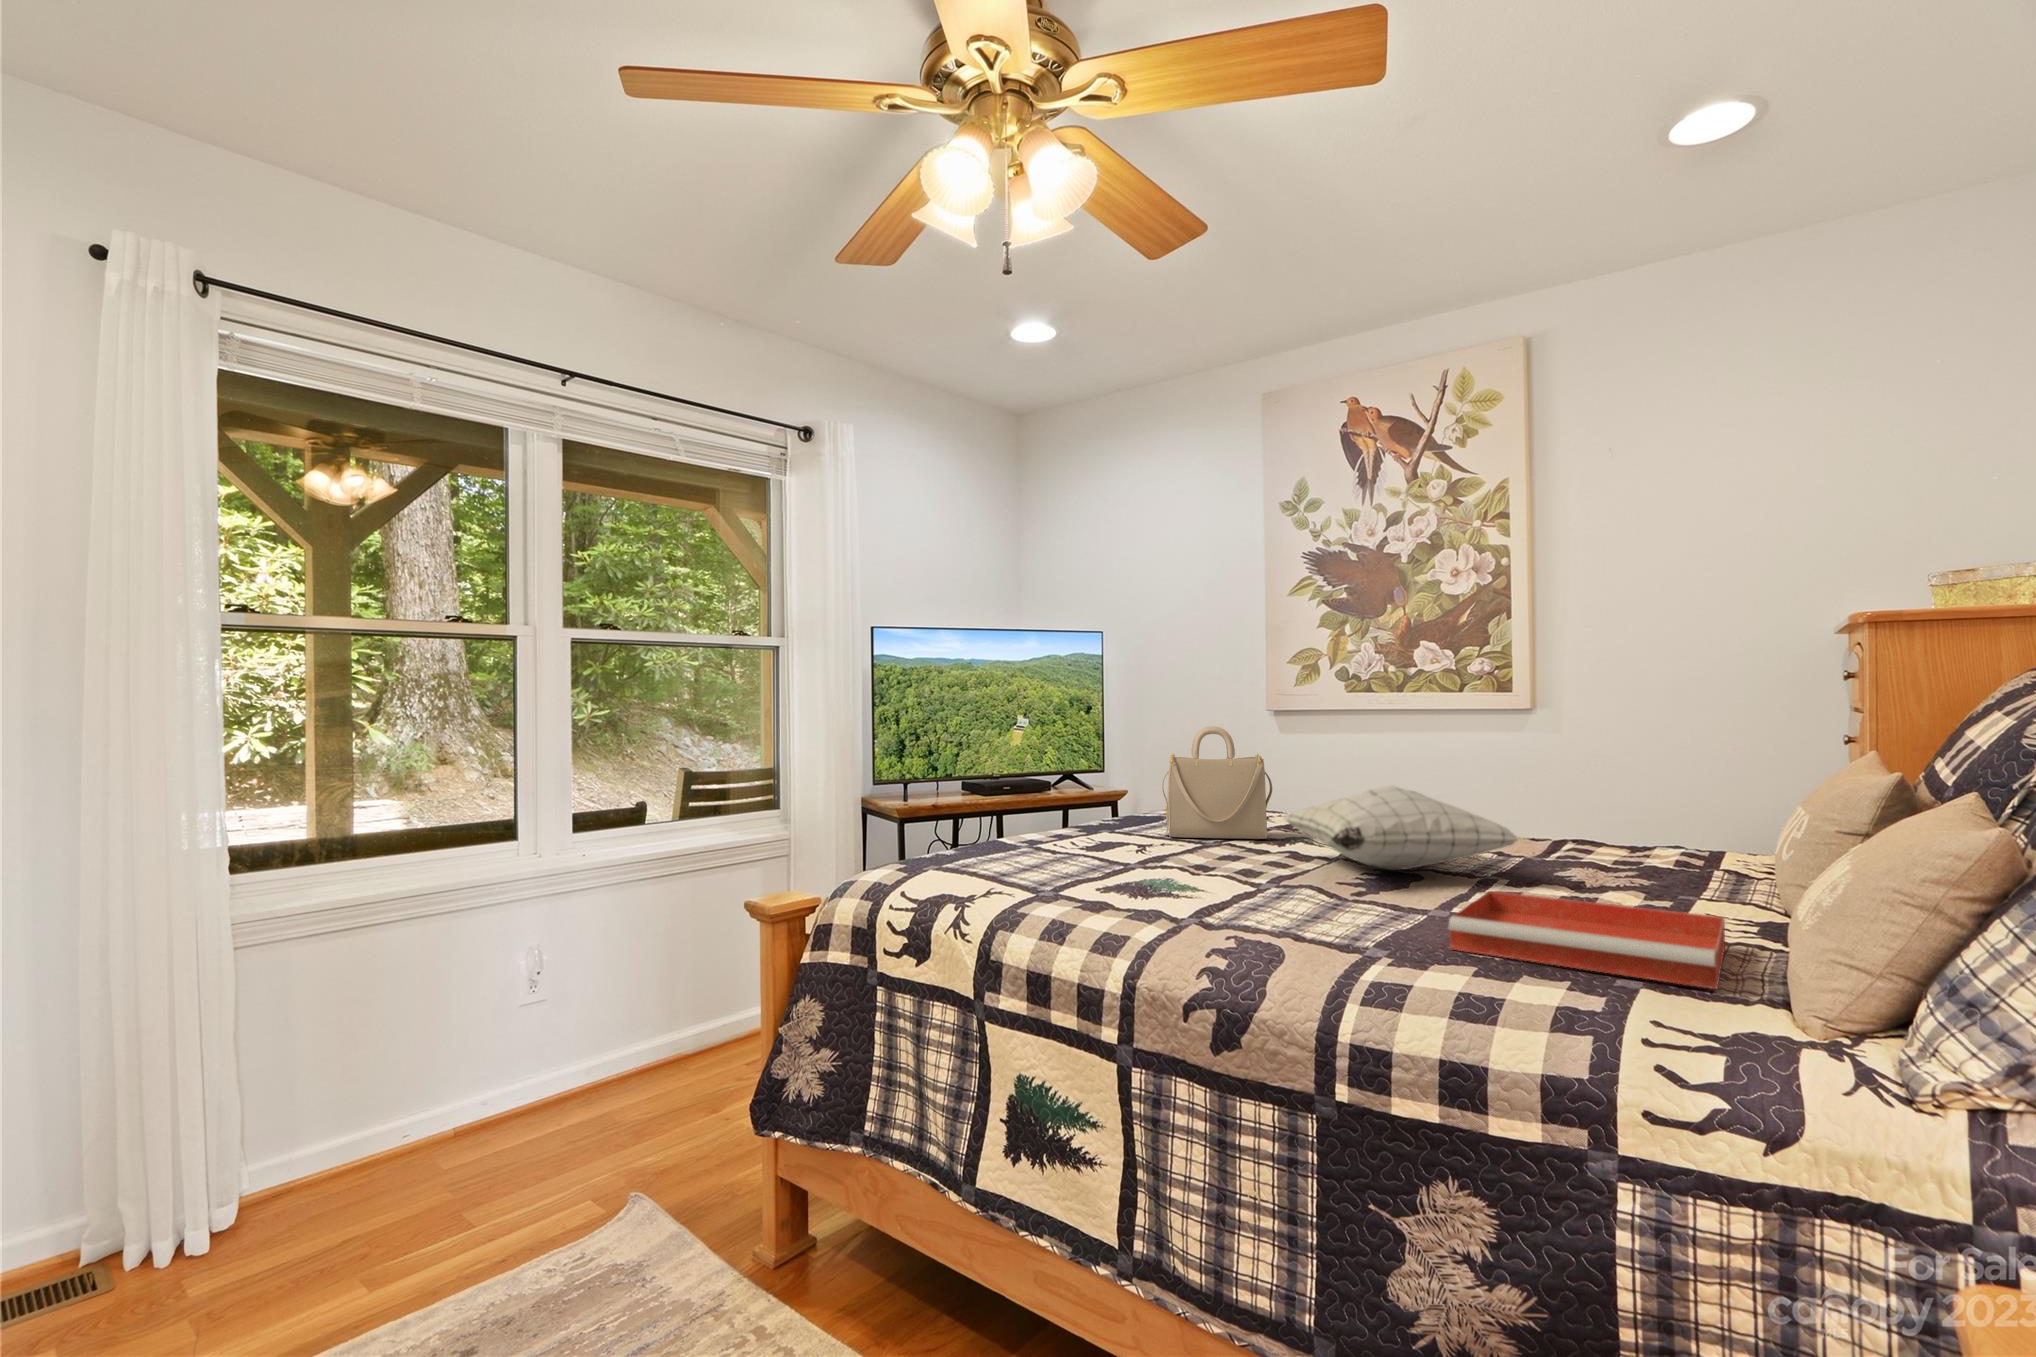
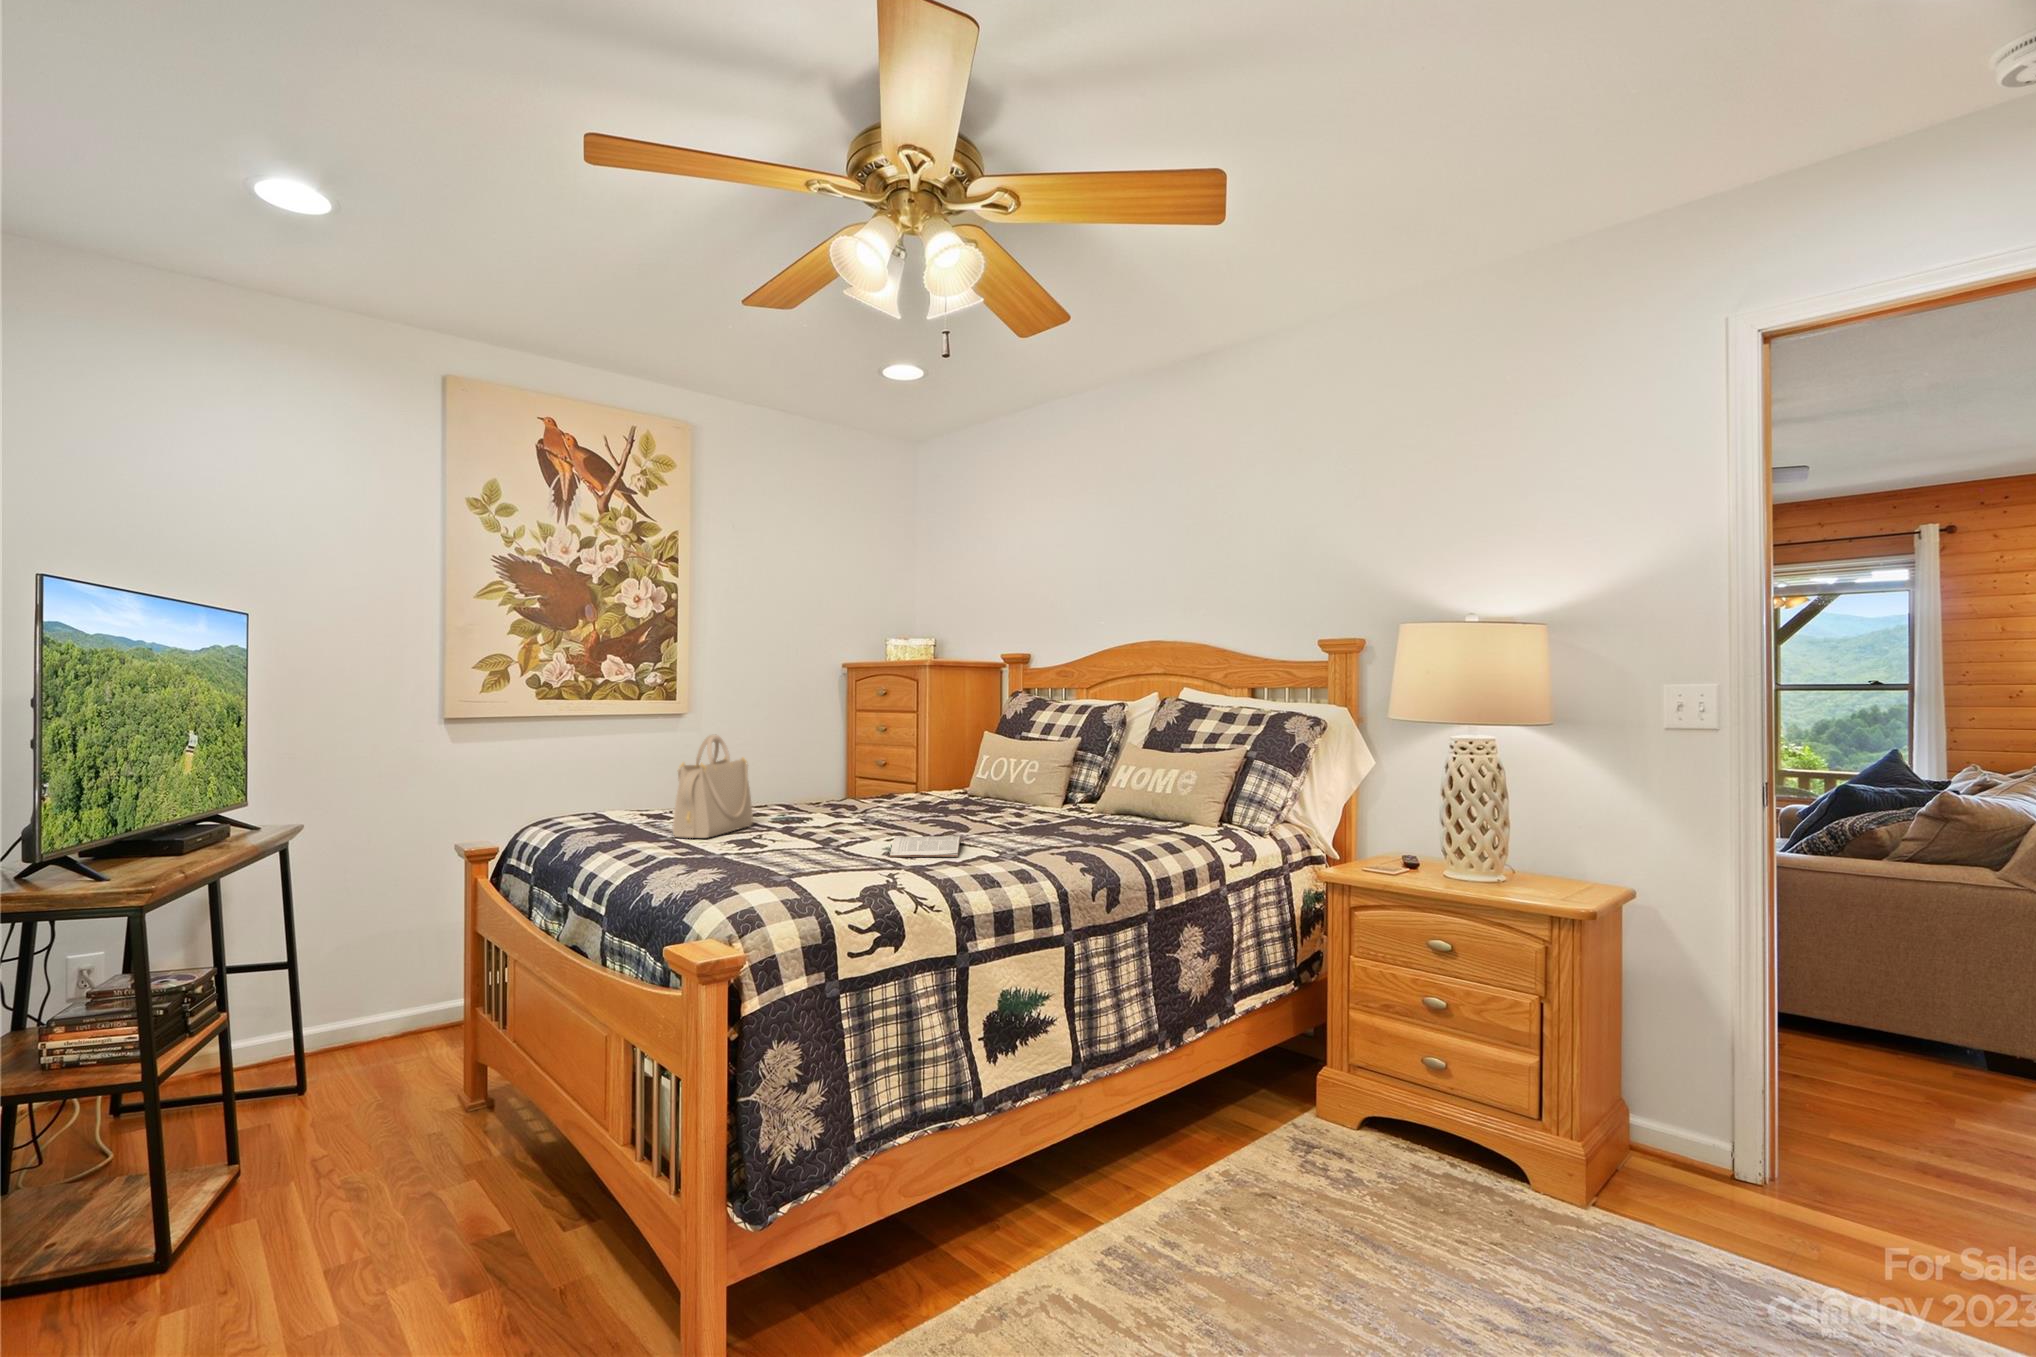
pillow: present [1282,786,1518,870] -> none [816,766,950,822]
magazine: none [1127,867,1273,905] -> present [890,836,964,857]
tray: present [1449,891,1725,989] -> none [1008,802,1138,835]

